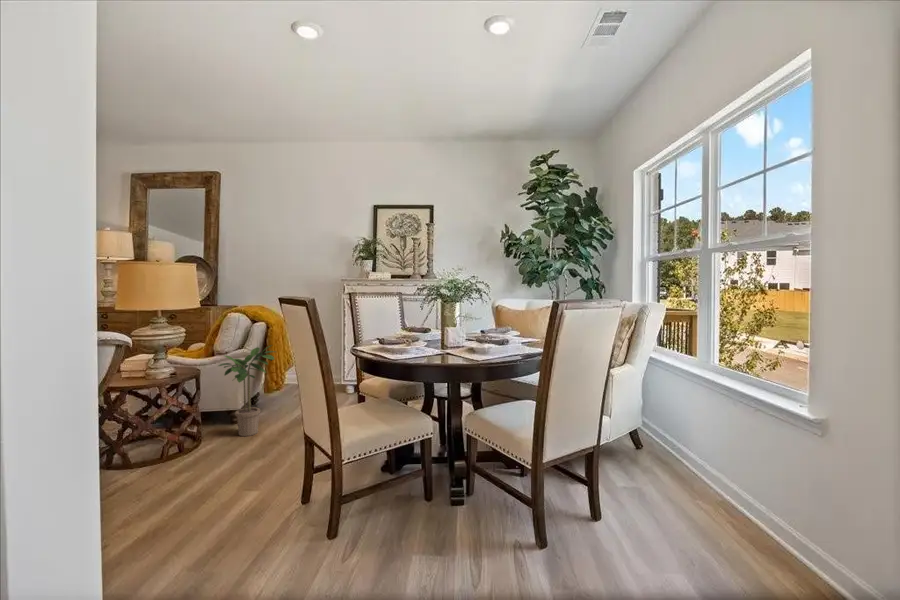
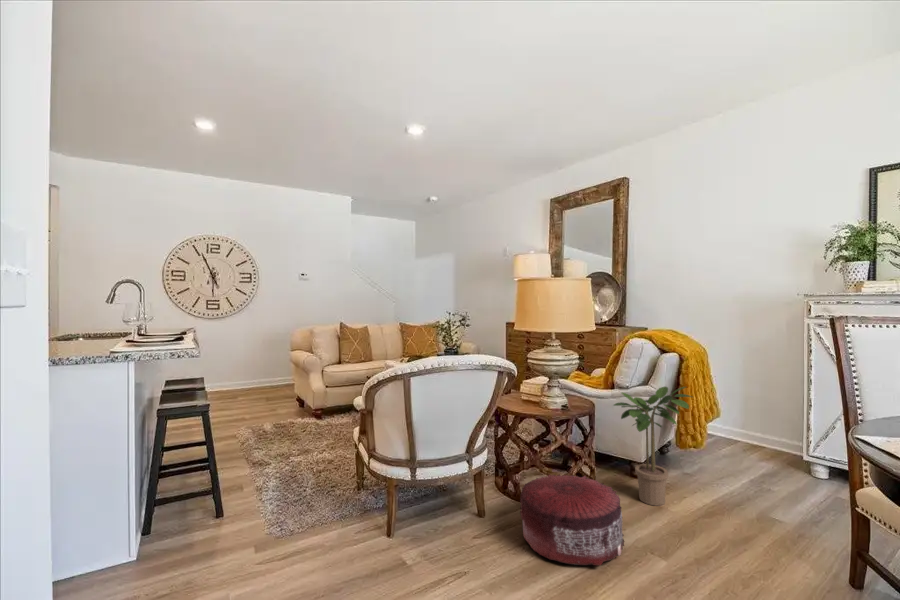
pouf: none [137,424,232,490] -> present [520,475,624,566]

